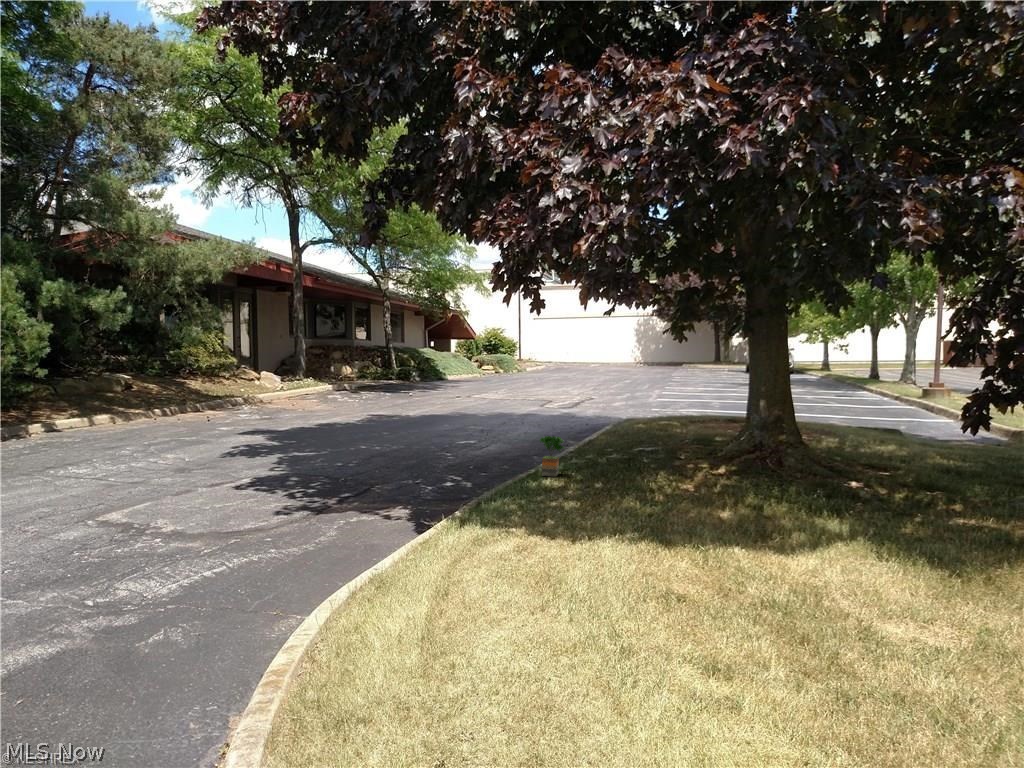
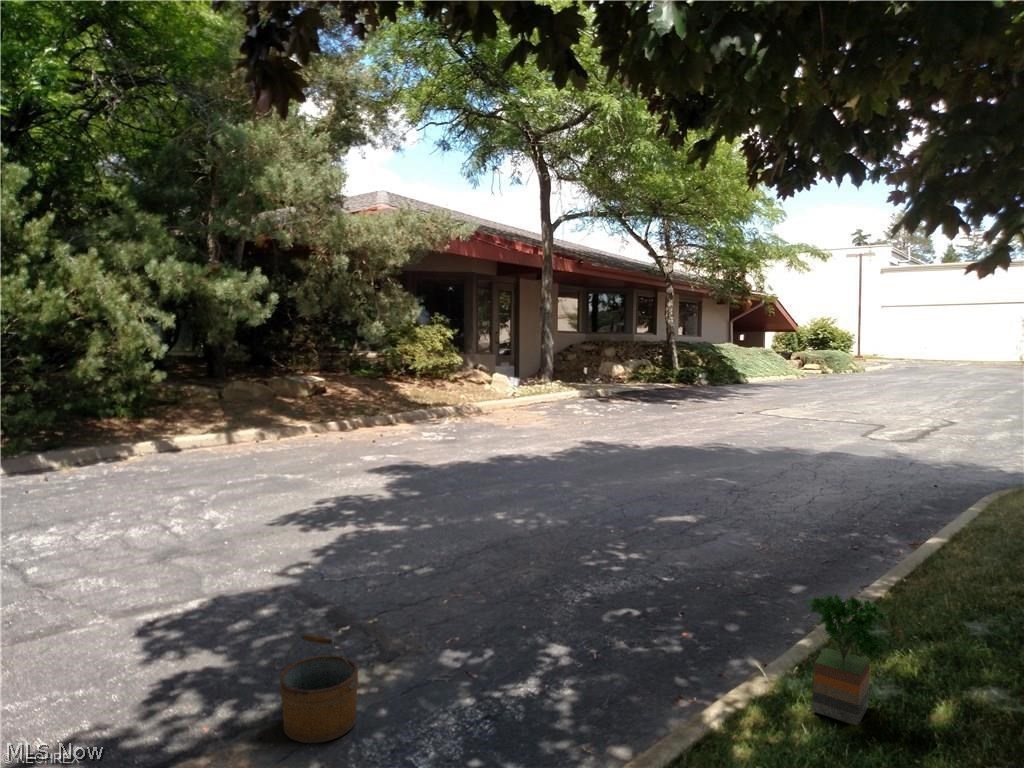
bucket: none [357,460,388,498] -> present [280,635,358,743]

